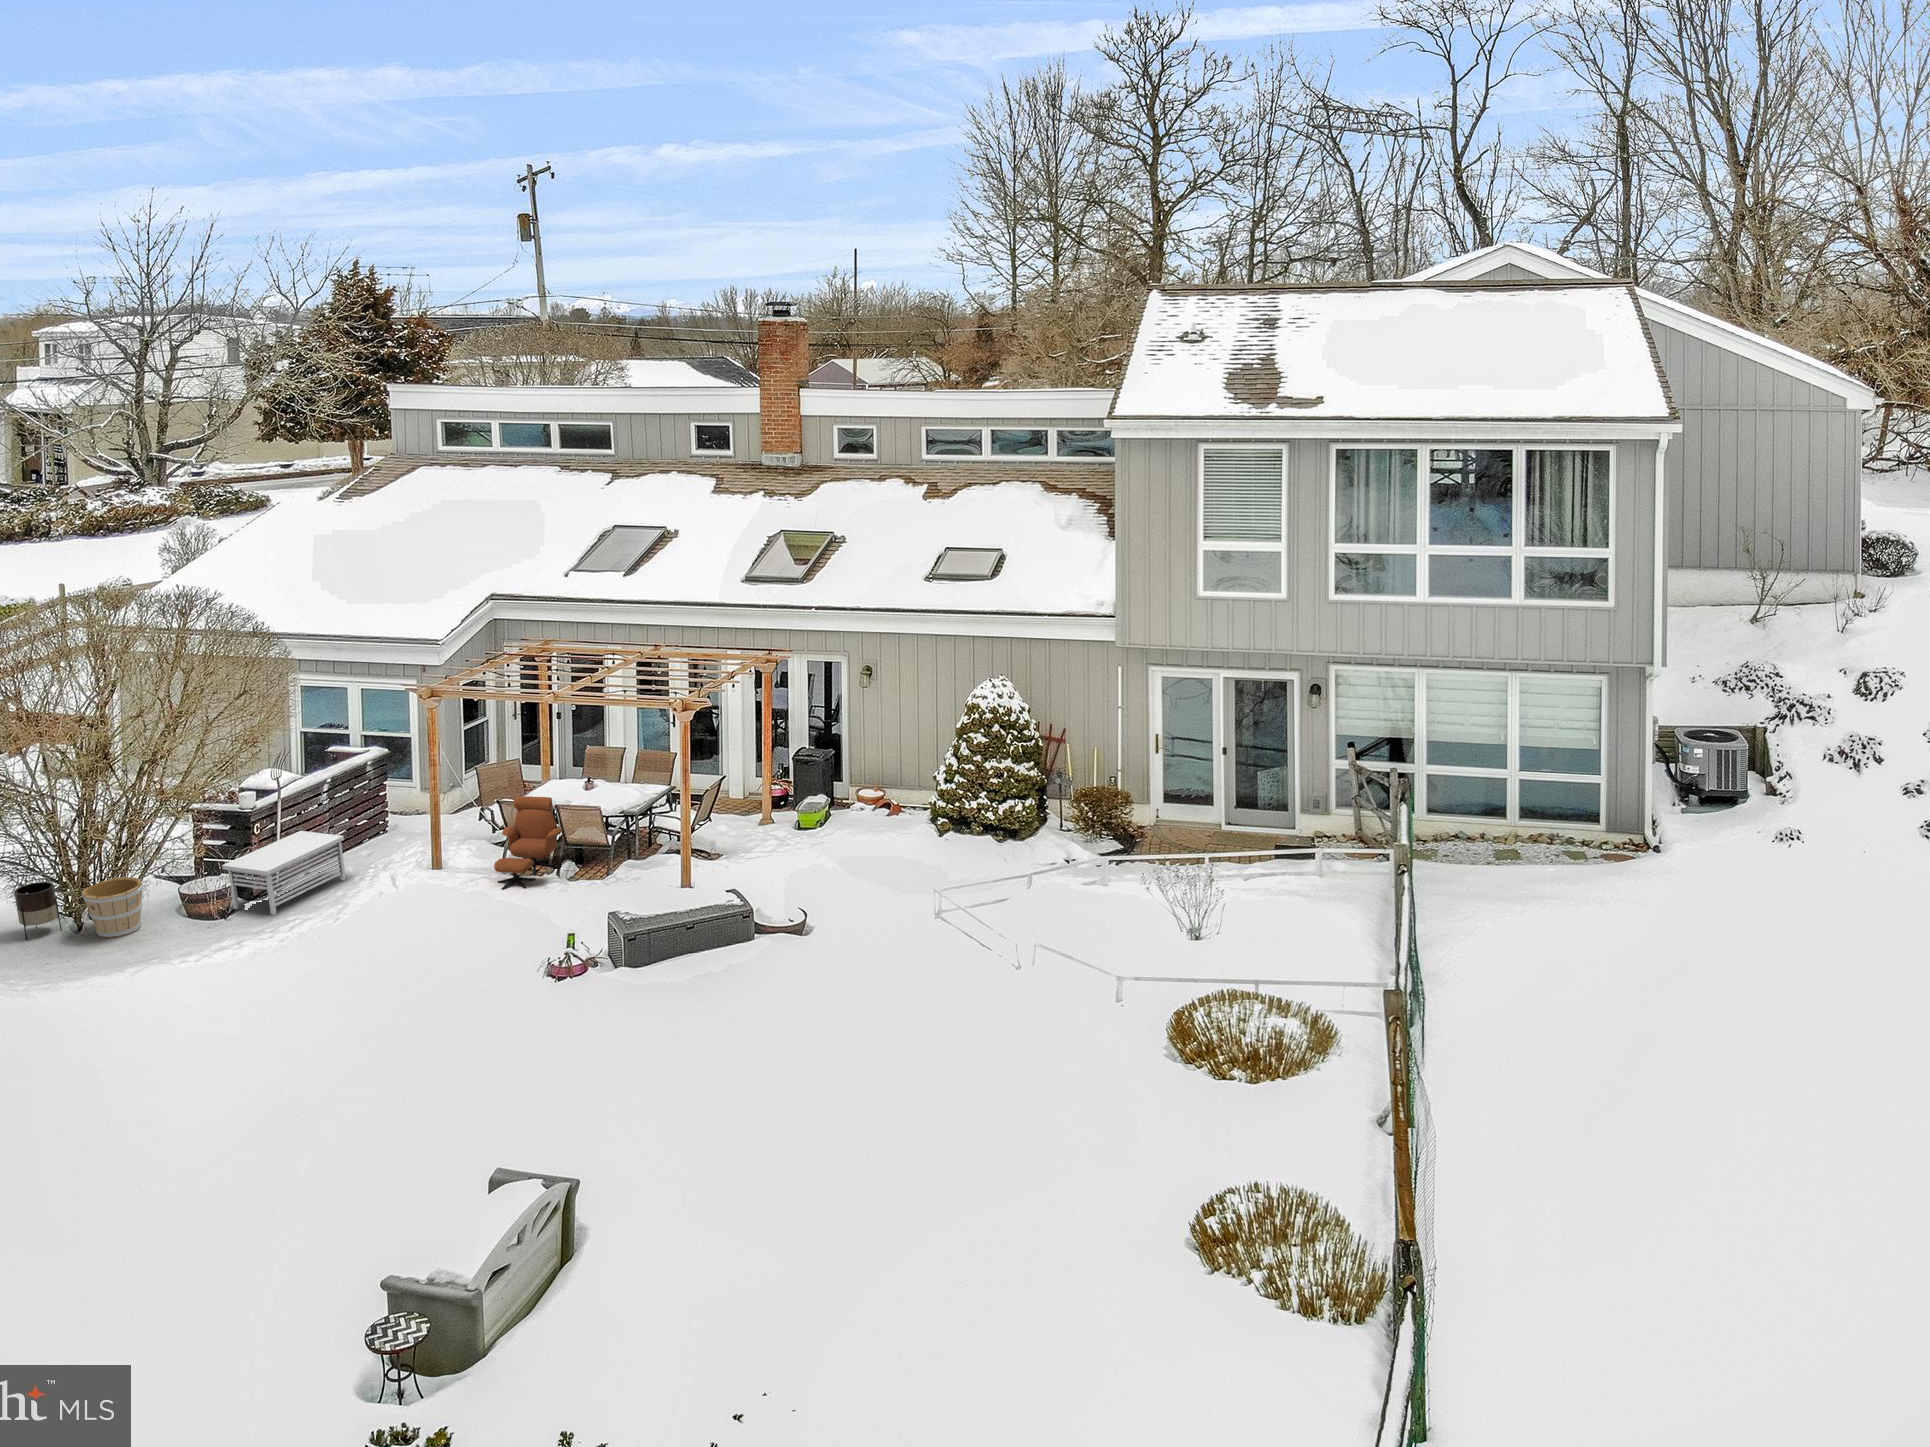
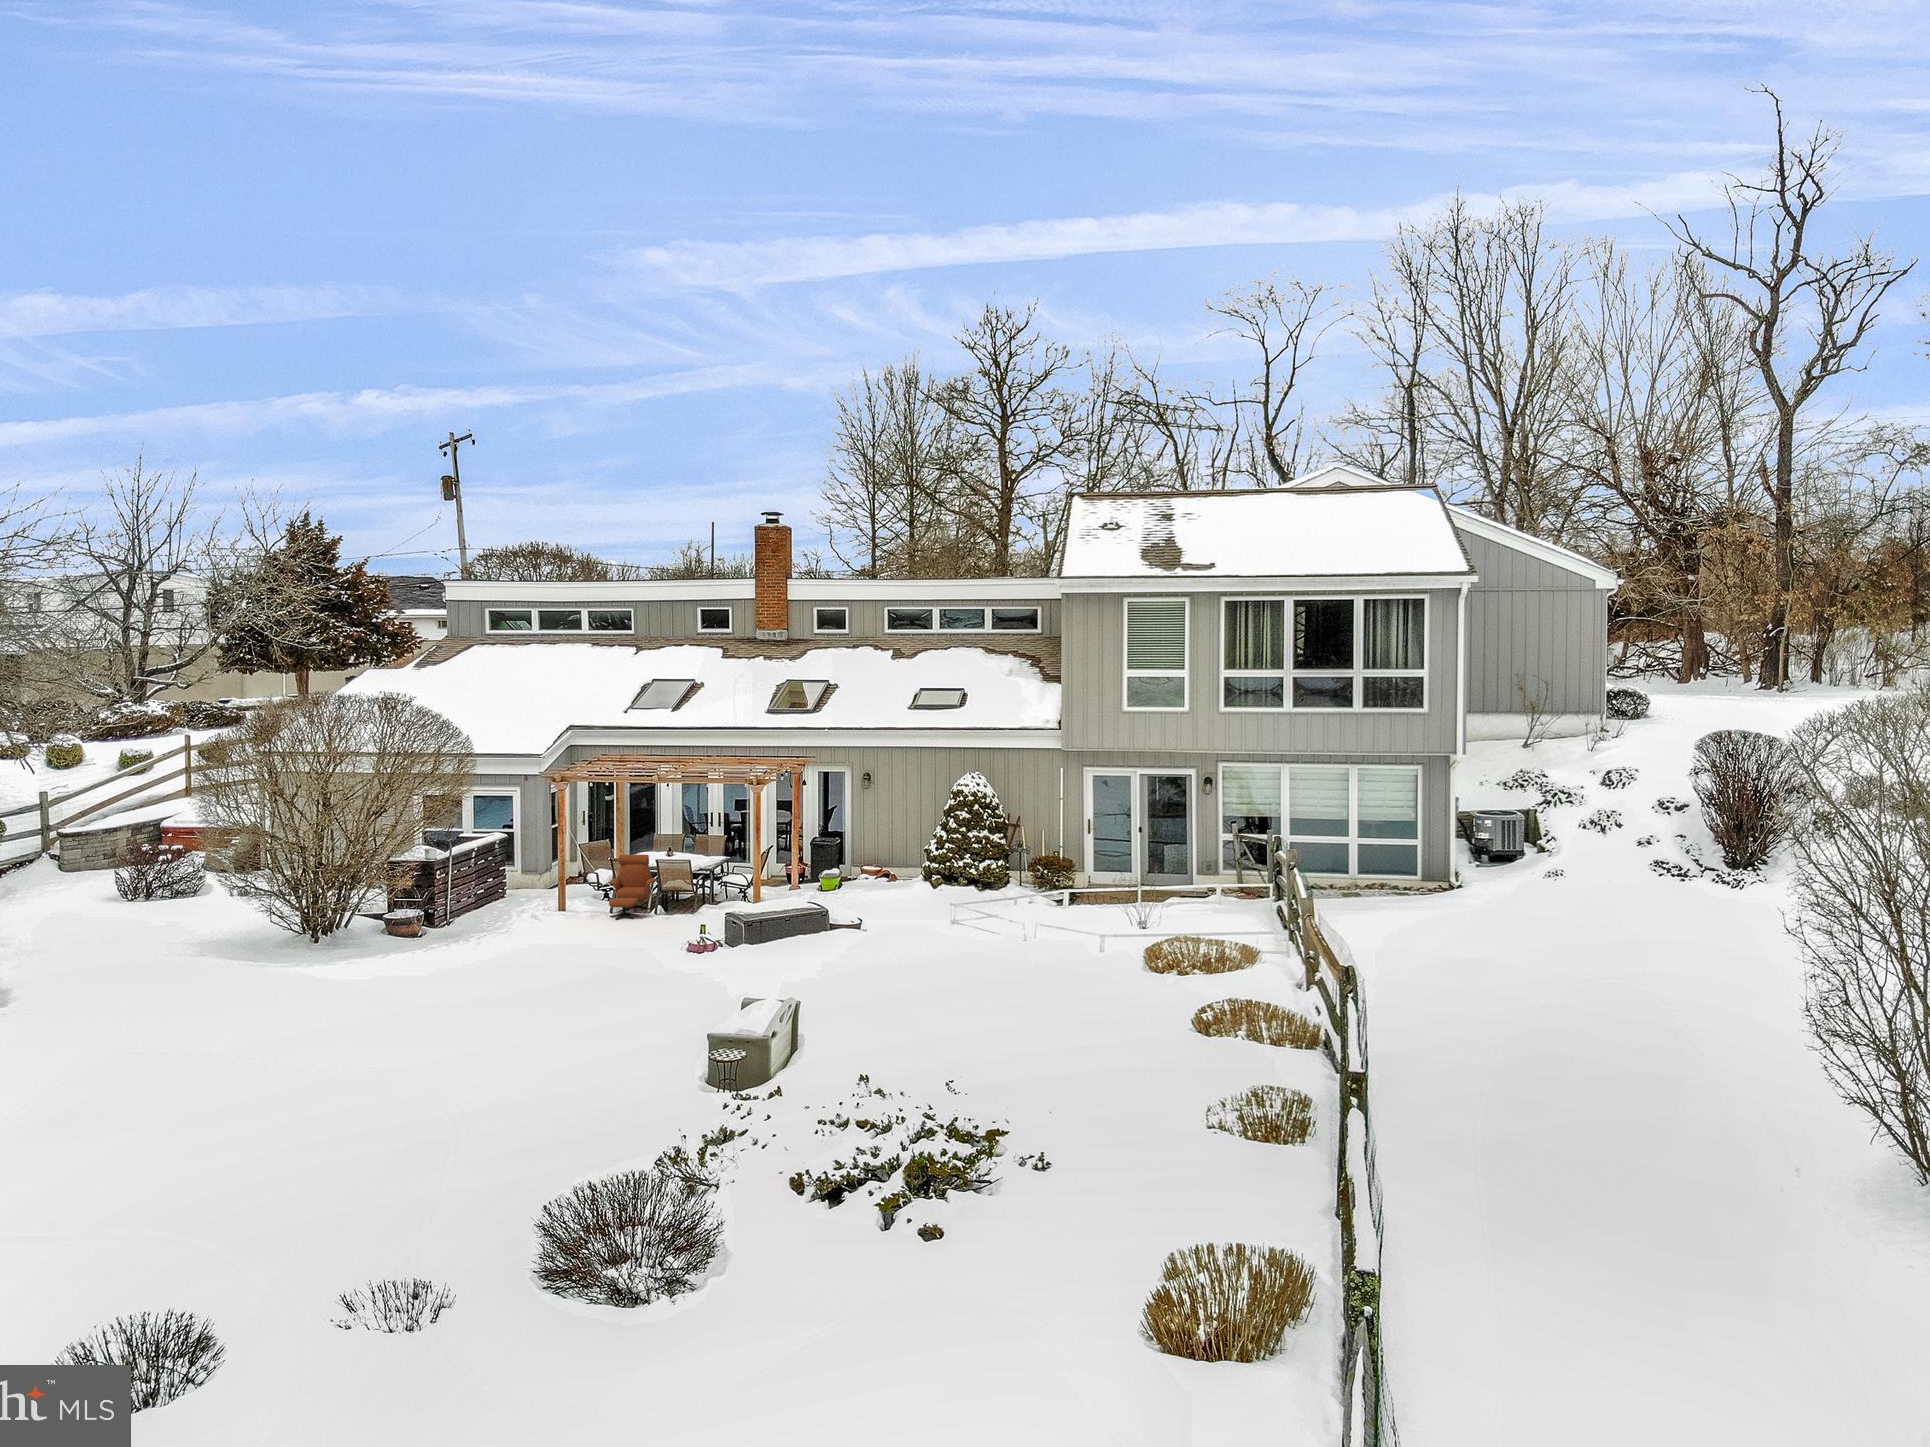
storage bench: present [222,831,346,915] -> none [406,882,490,936]
wooden bucket: present [82,877,144,938] -> none [305,906,350,949]
planter: present [14,882,62,940] -> none [253,909,284,951]

